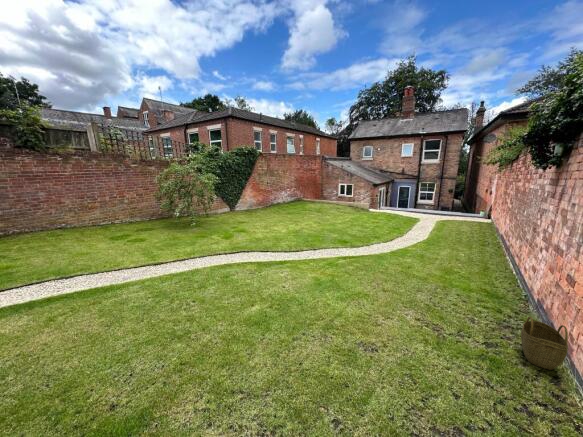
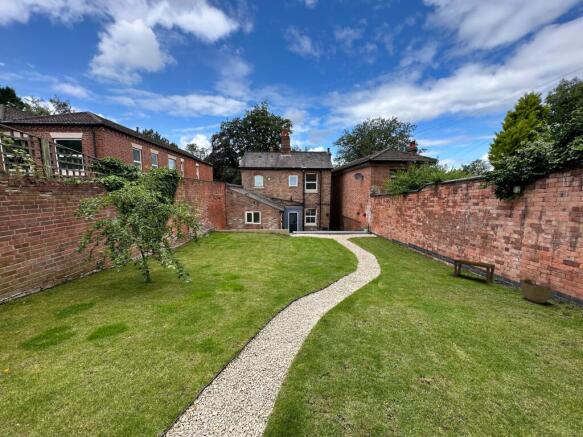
bench: none [475,268,541,315] -> present [454,259,495,284]

